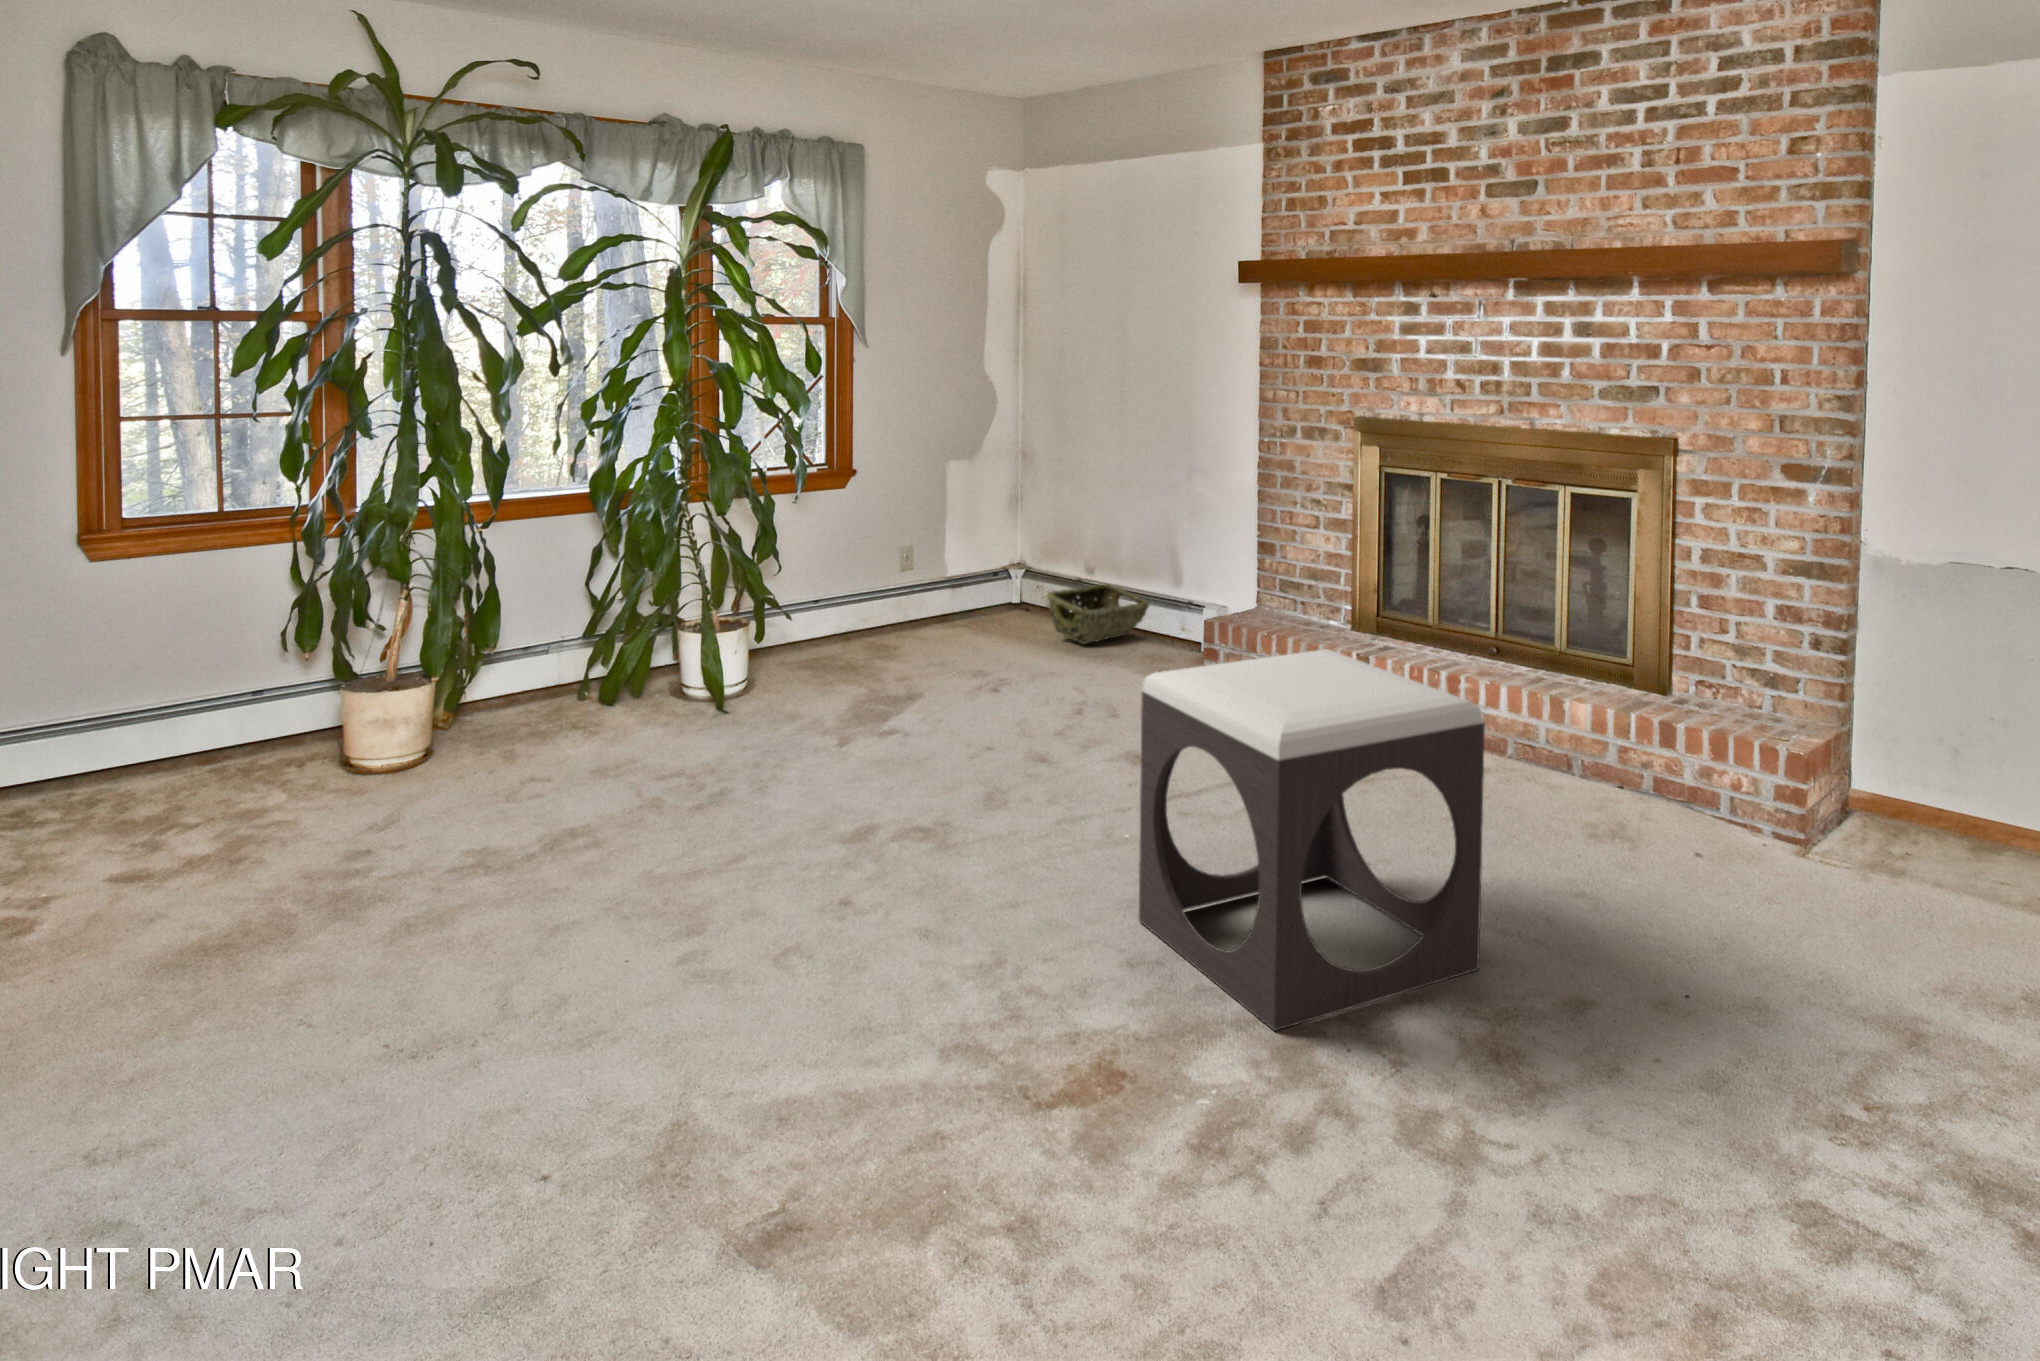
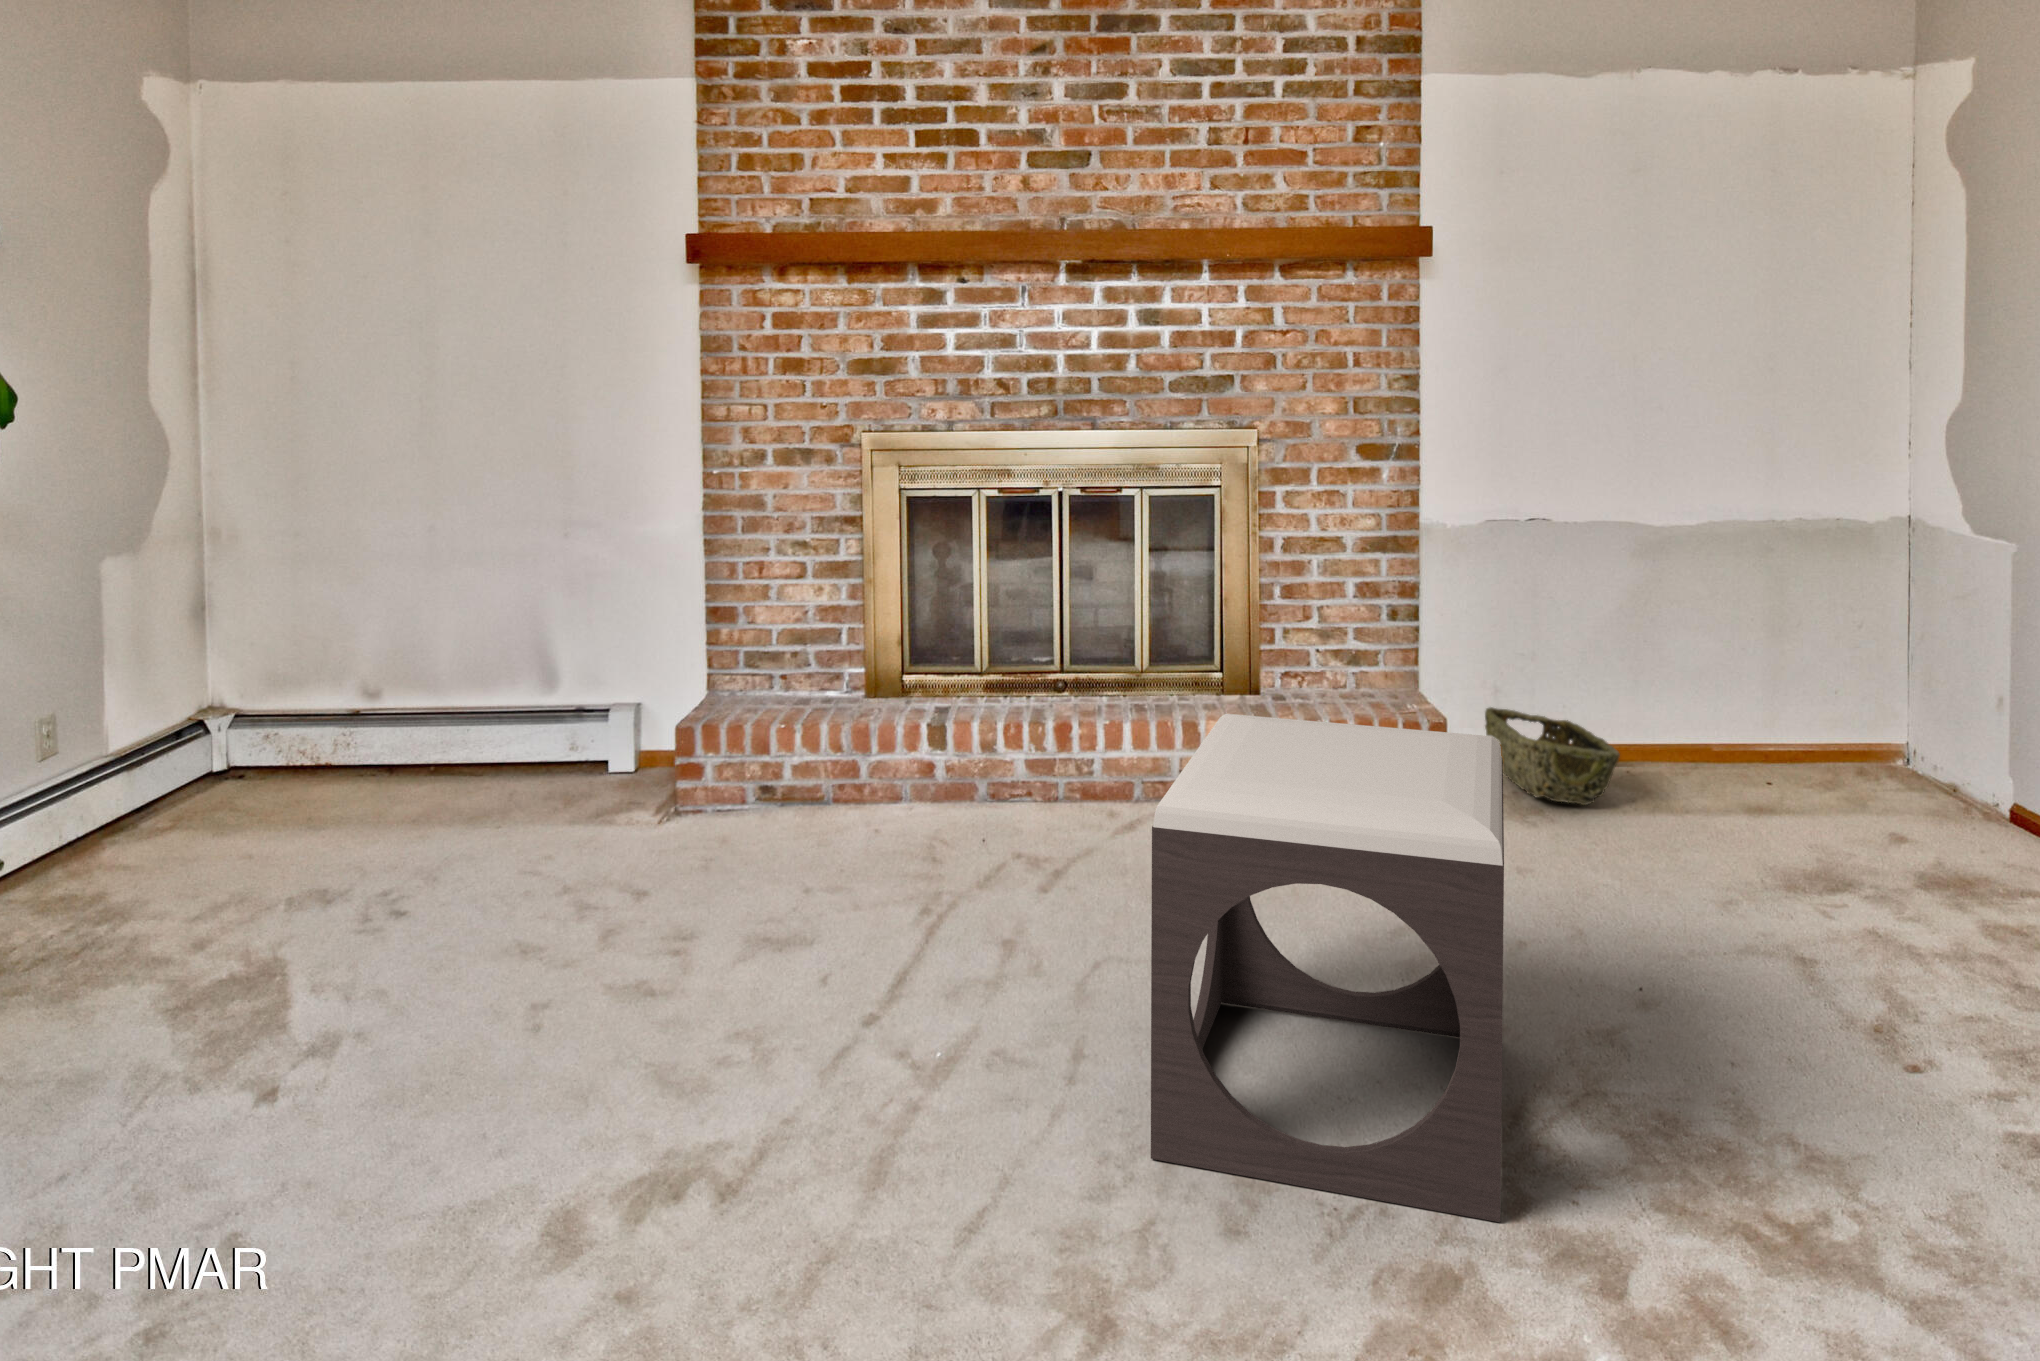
woven basket: present [1047,584,1149,644] -> present [1485,707,1620,805]

